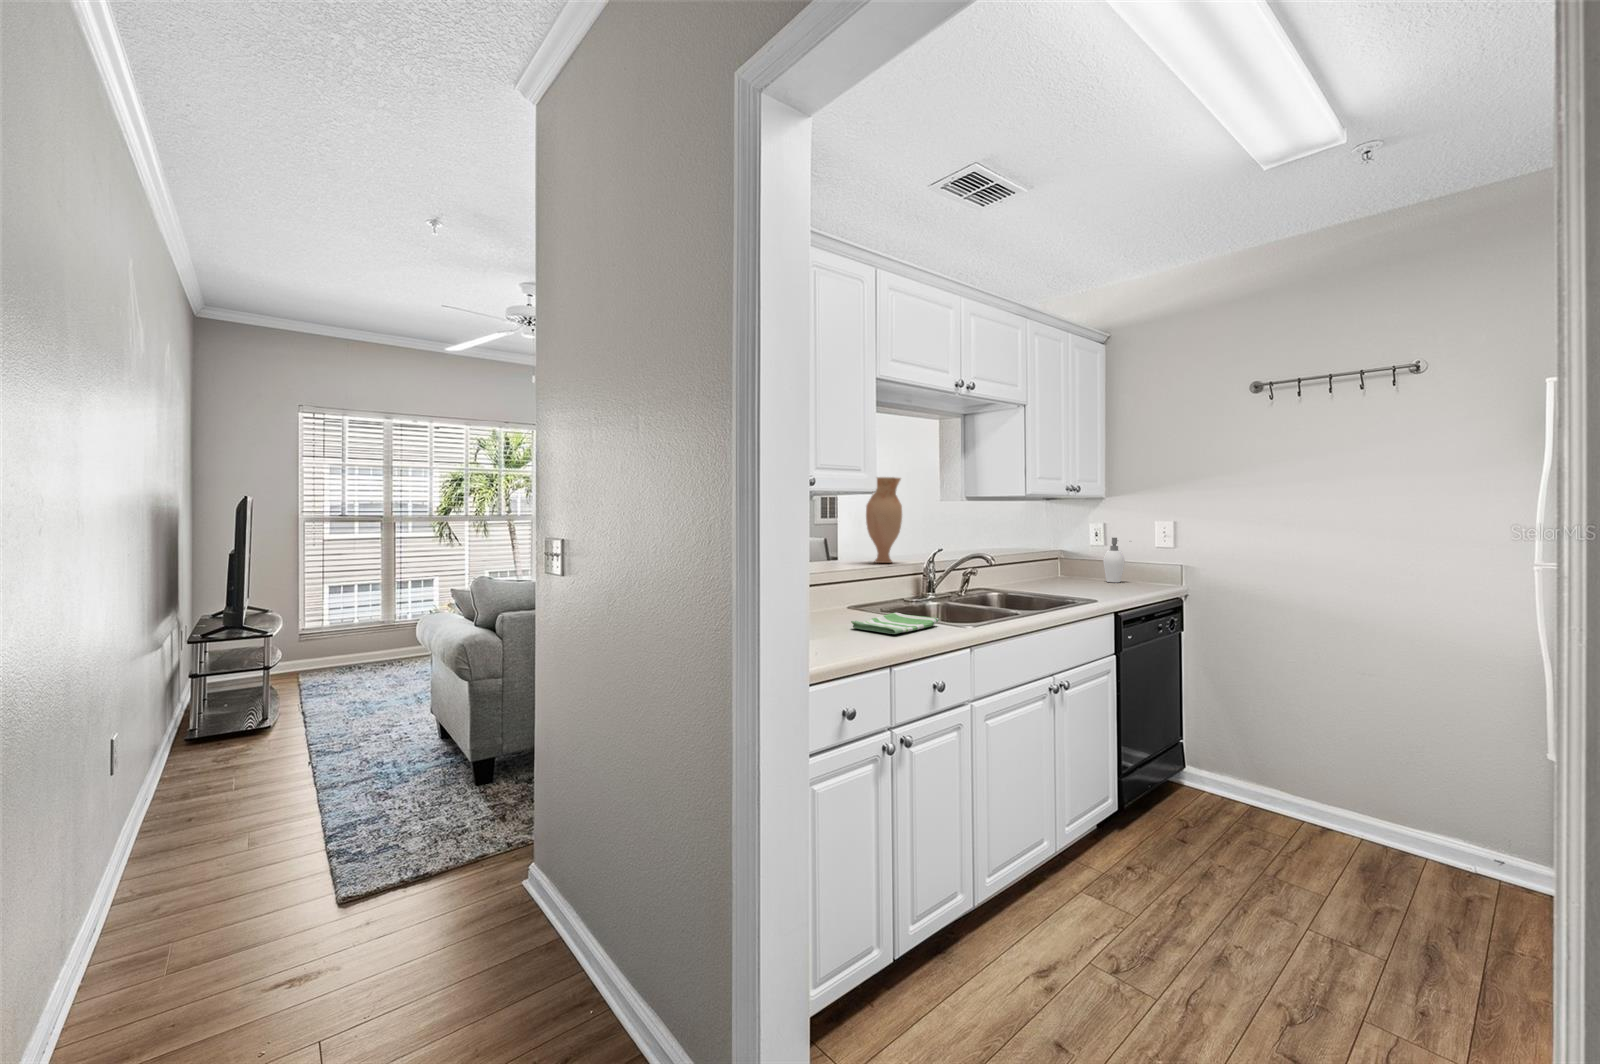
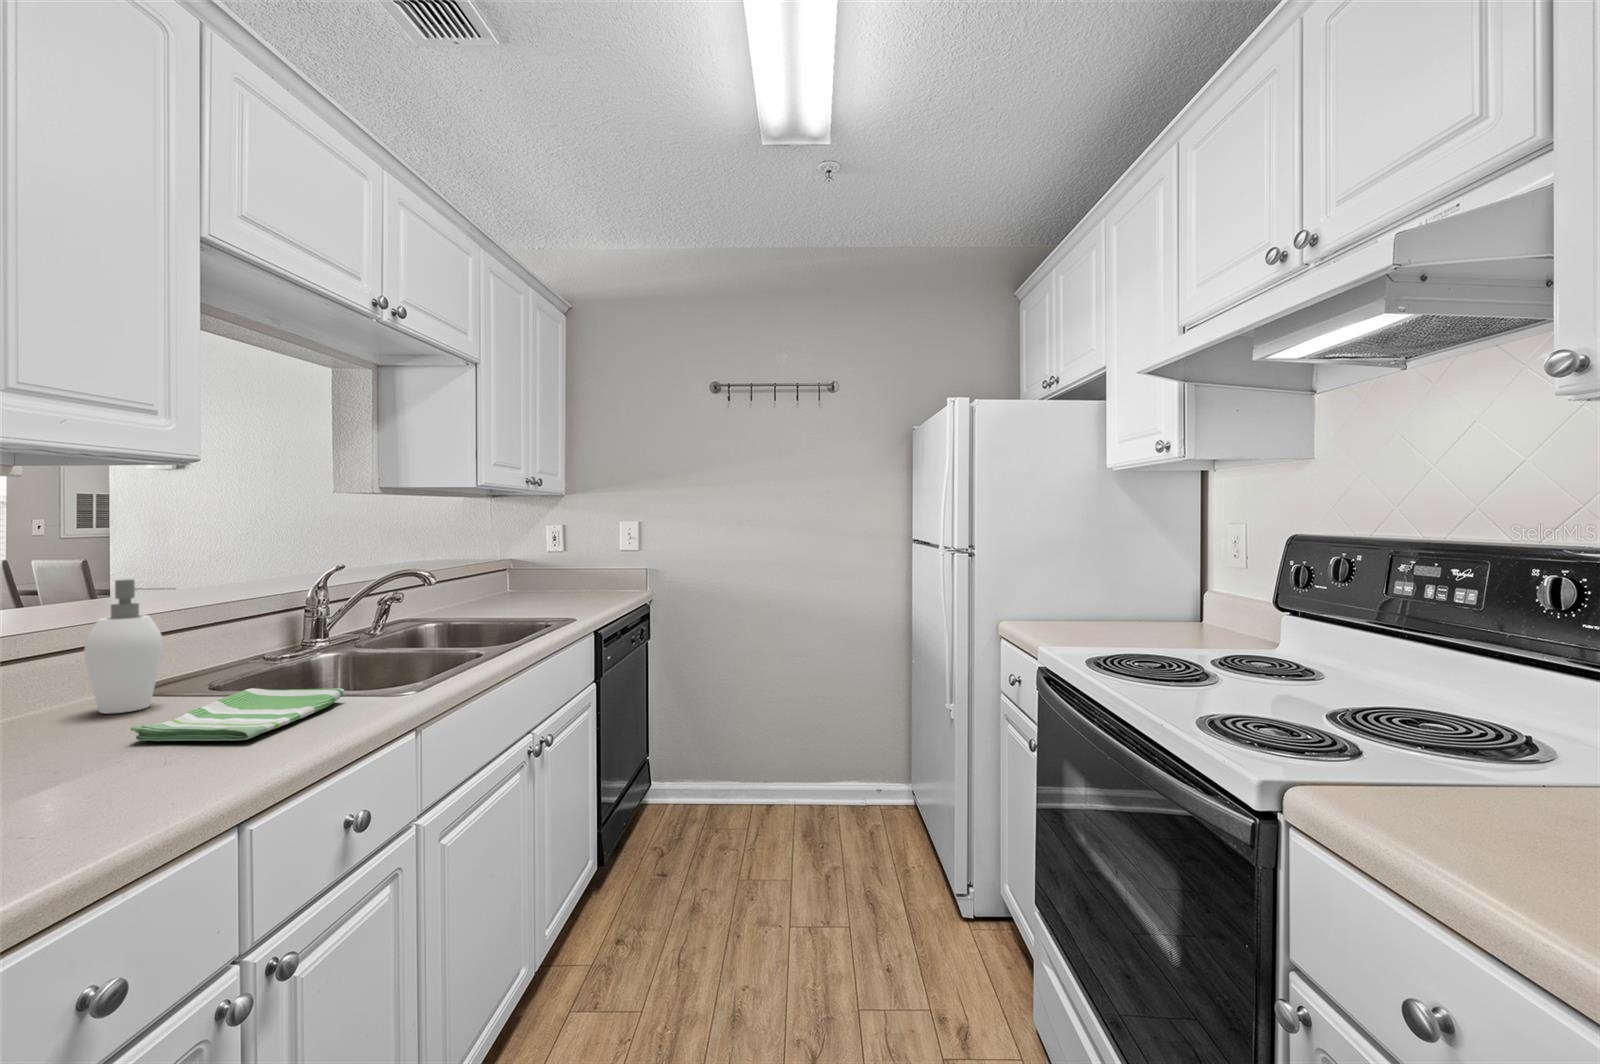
vase: present [866,477,902,563] -> none [181,444,262,595]
soap dispenser: present [1103,538,1125,582] -> present [84,579,163,713]

